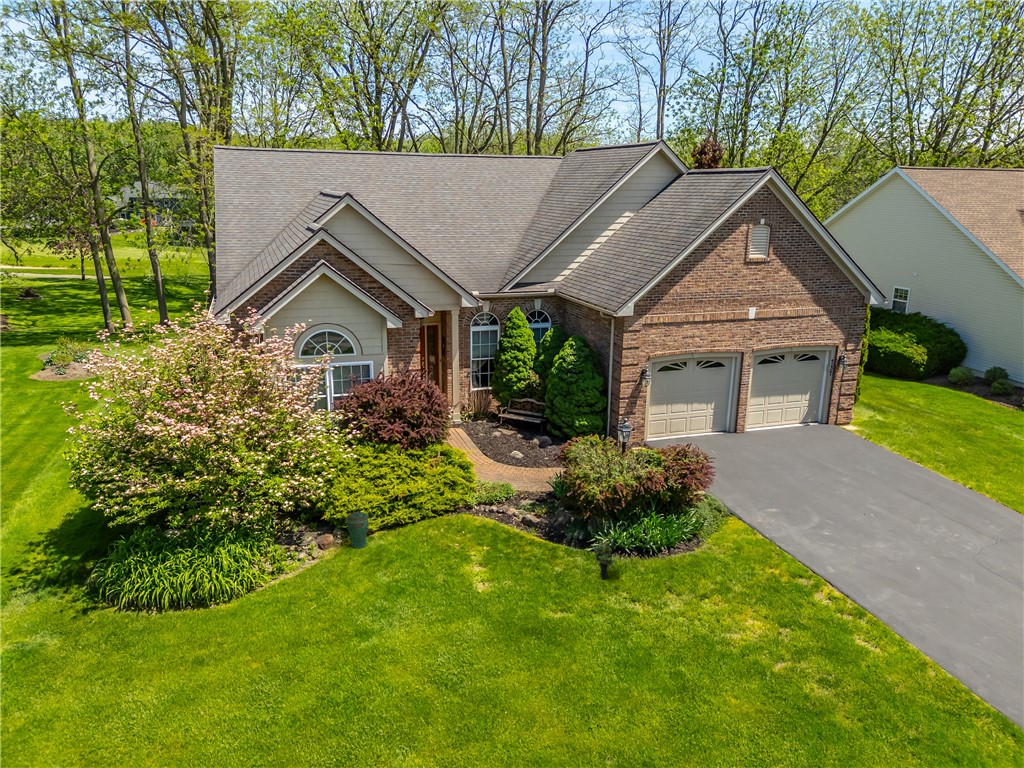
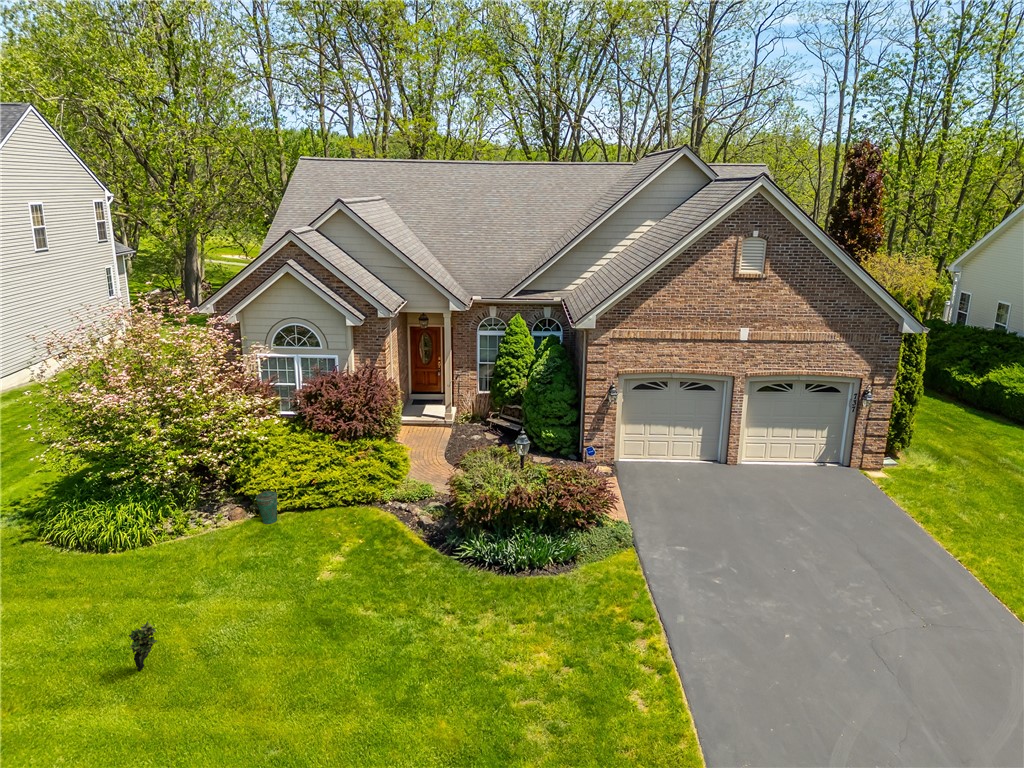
potted plant: present [594,540,614,579] -> present [128,621,157,671]

